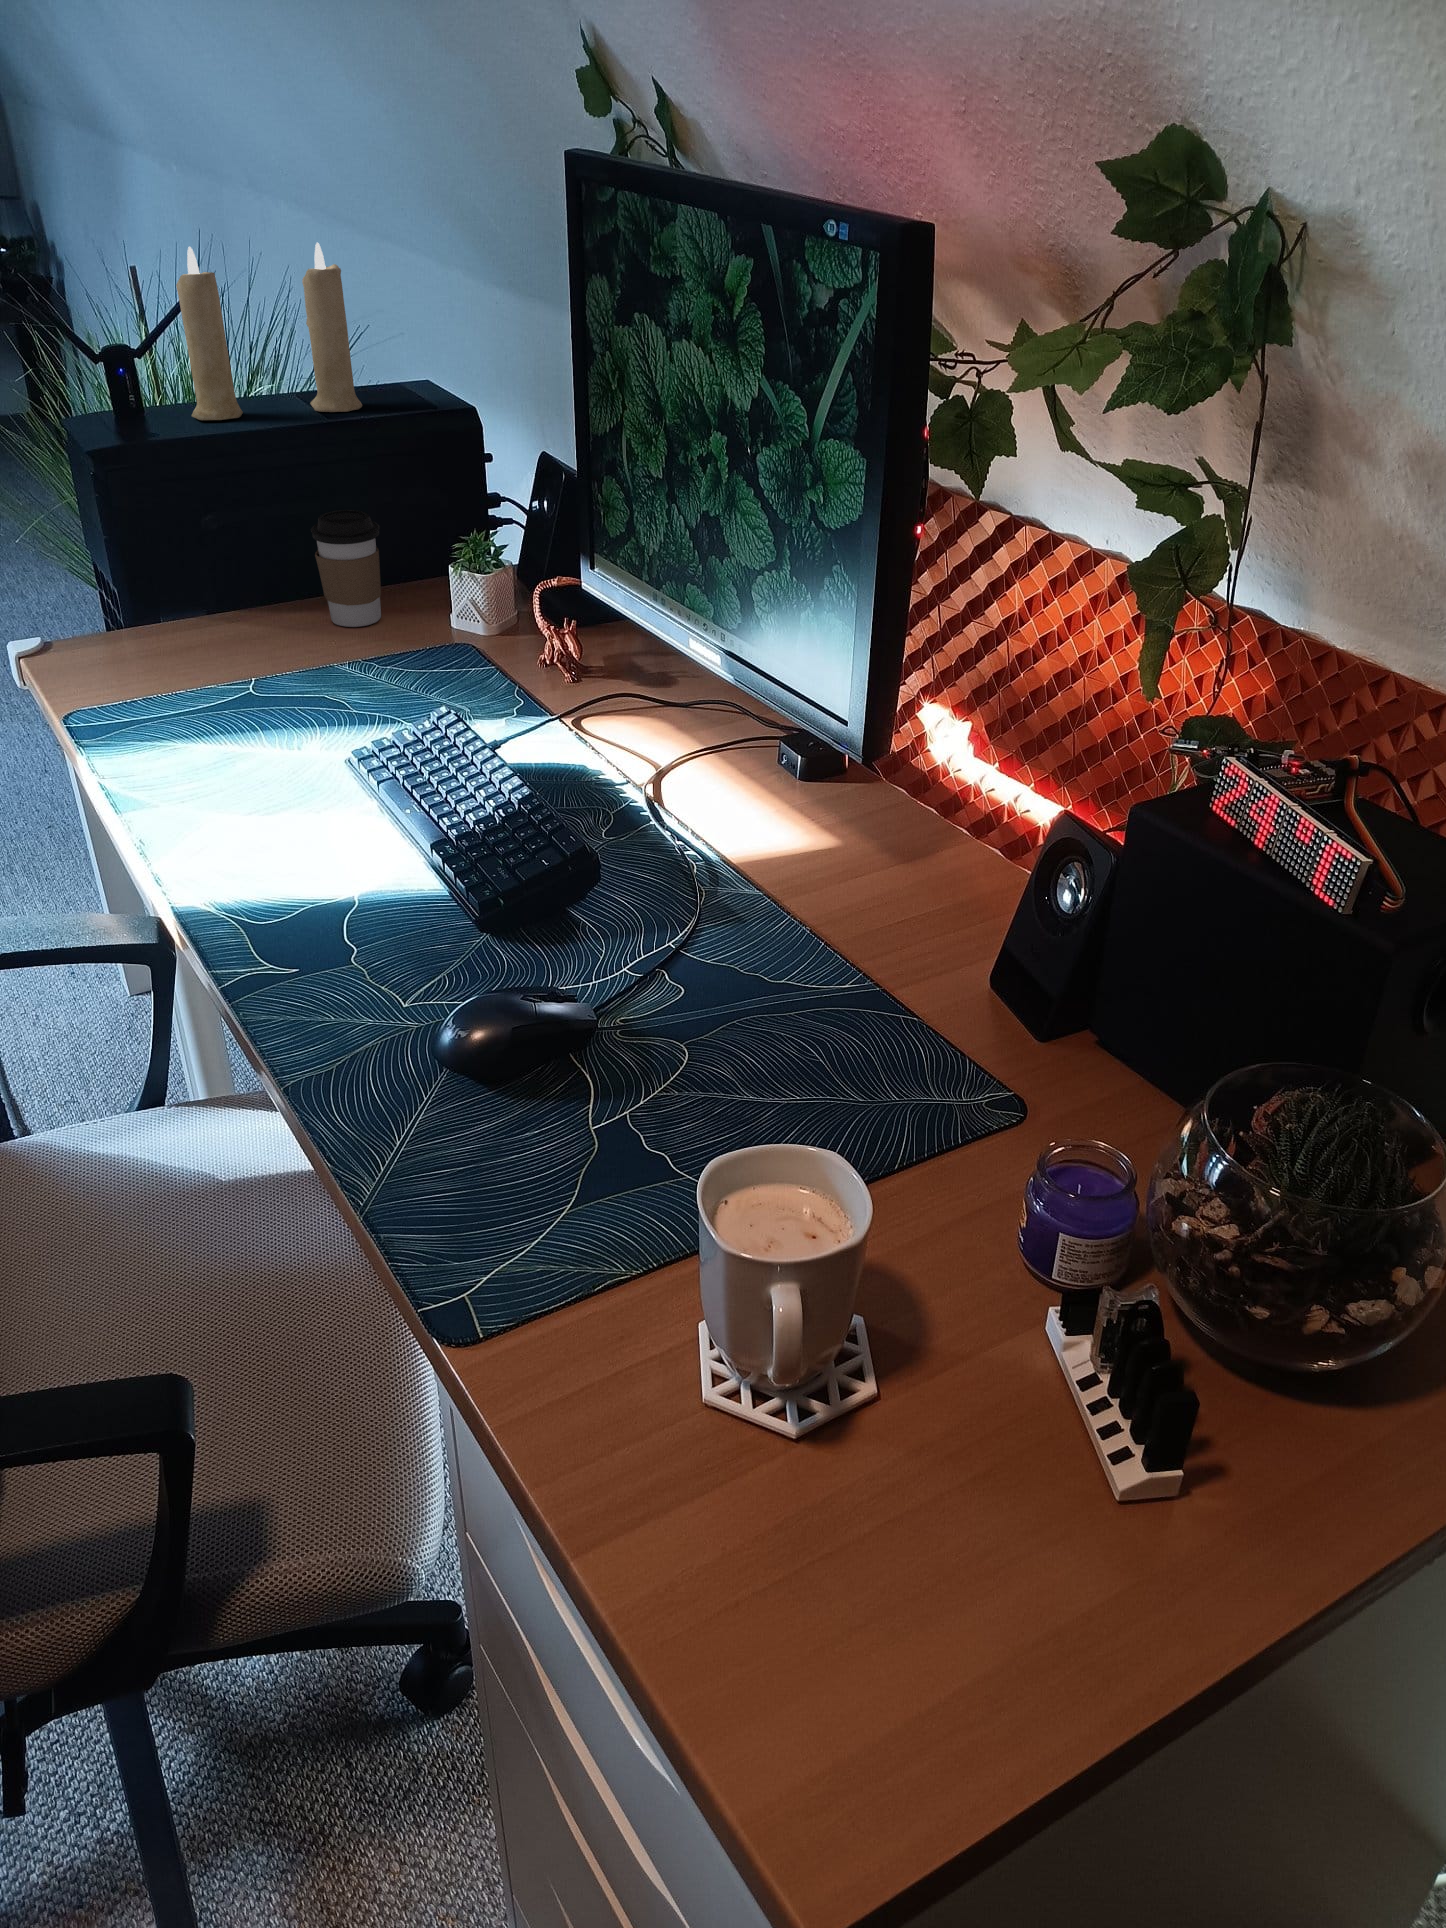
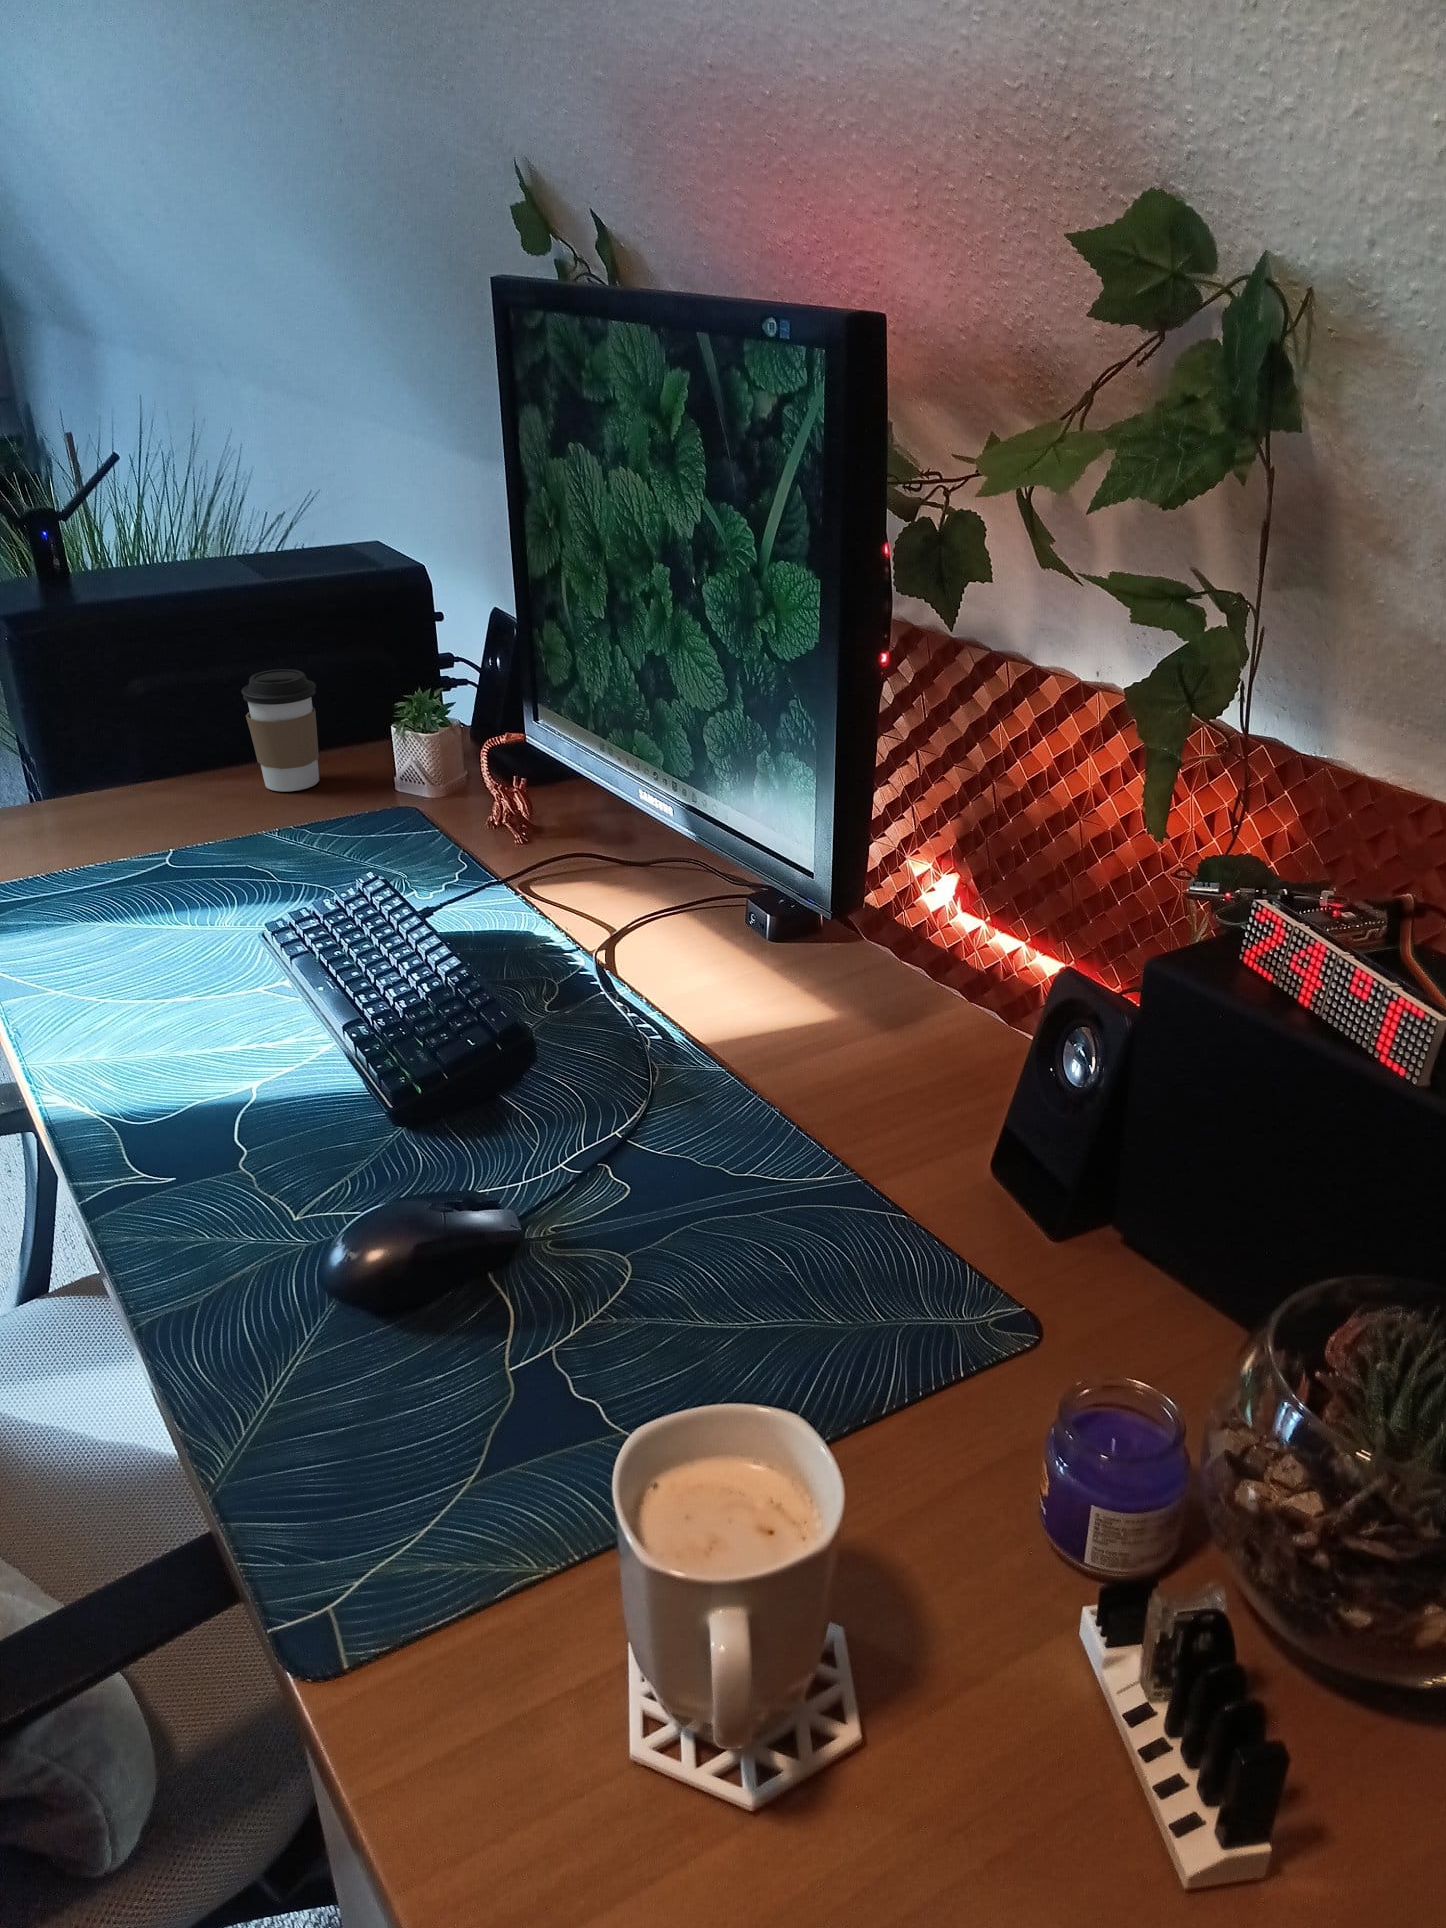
candle: present [176,243,362,420] -> none [92,395,303,582]

